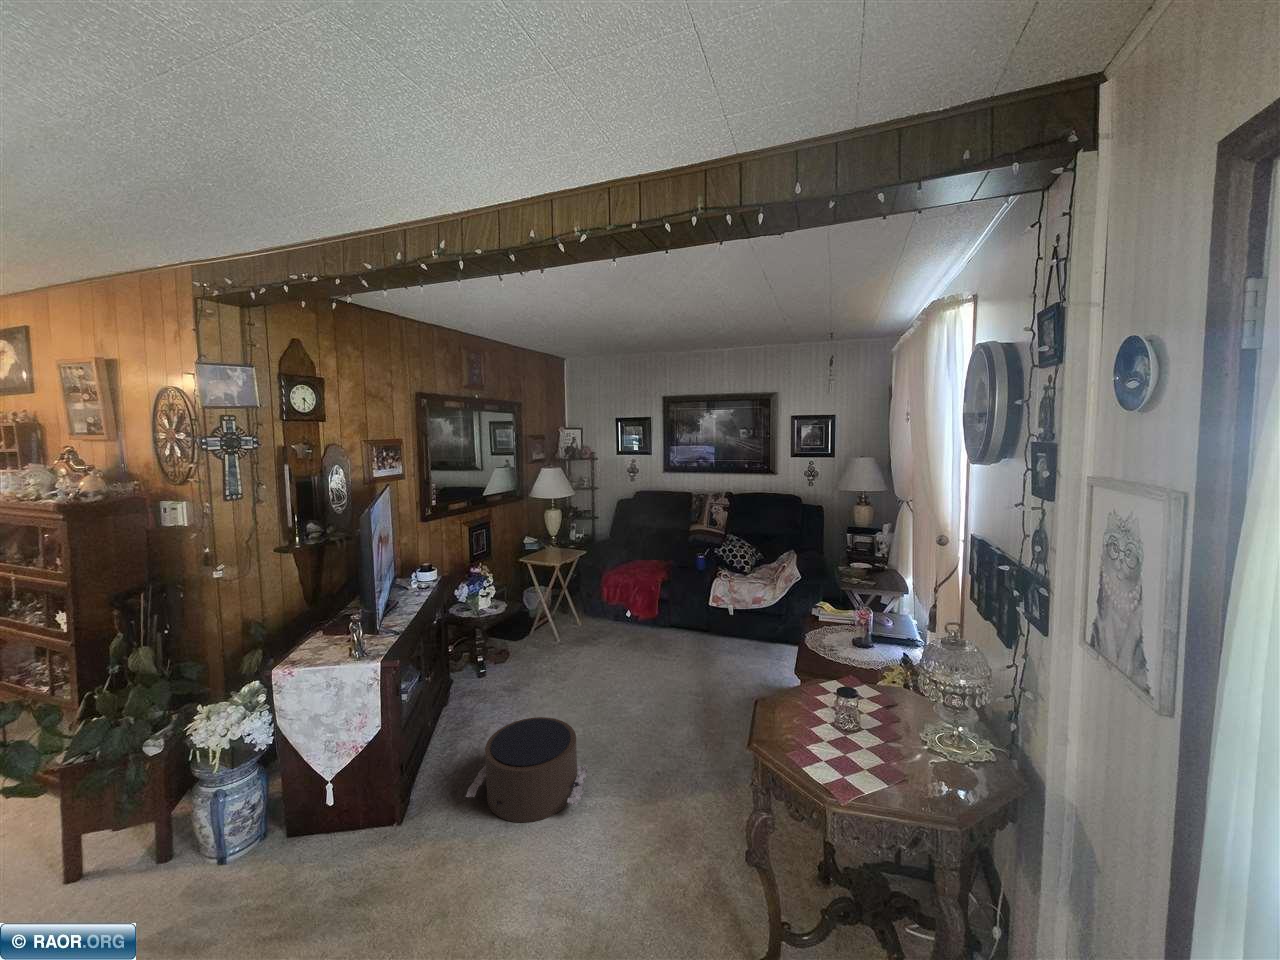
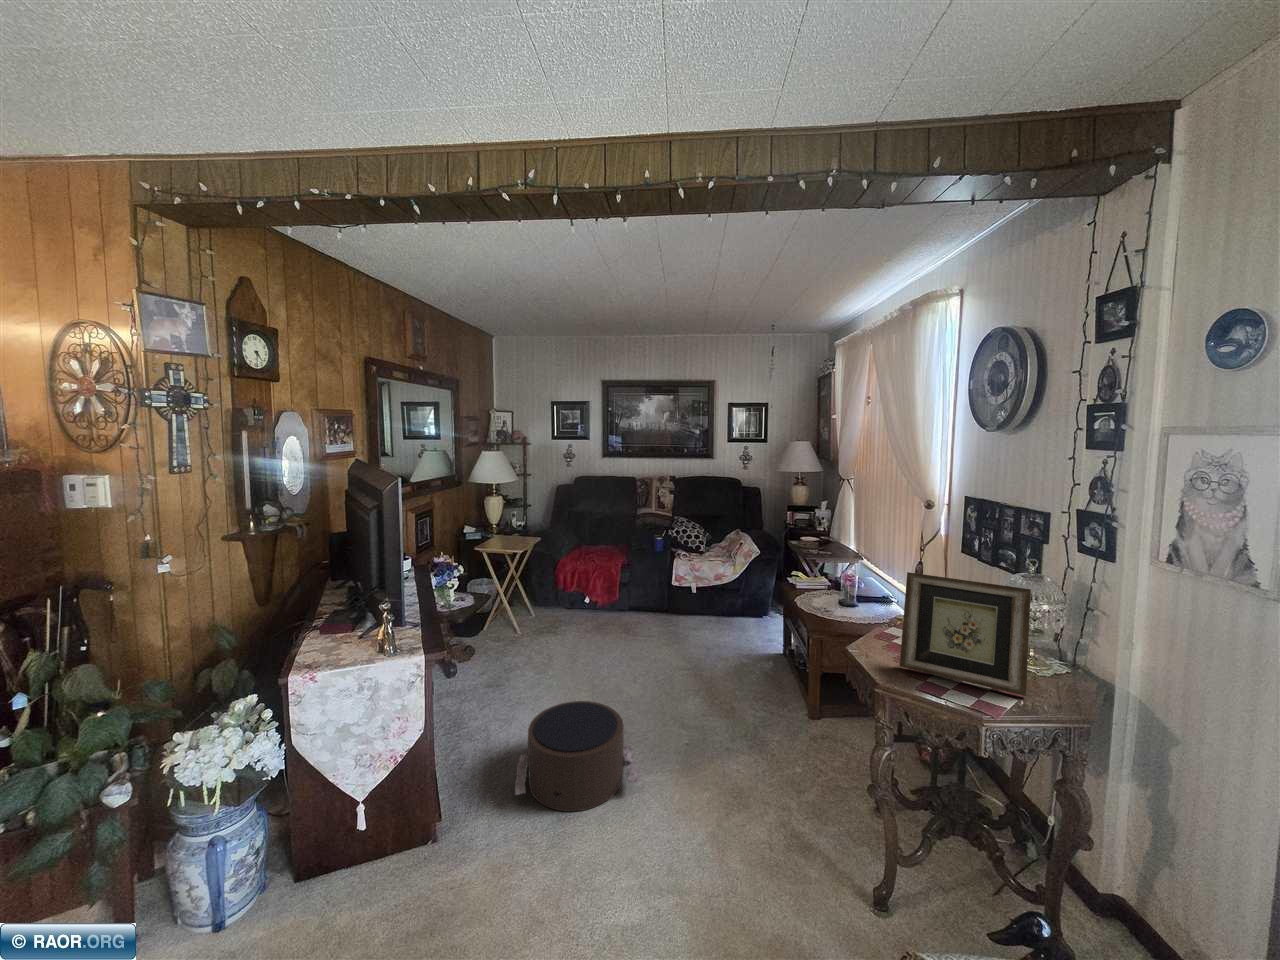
picture frame: none [787,629,920,788] -> present [900,572,1031,696]

